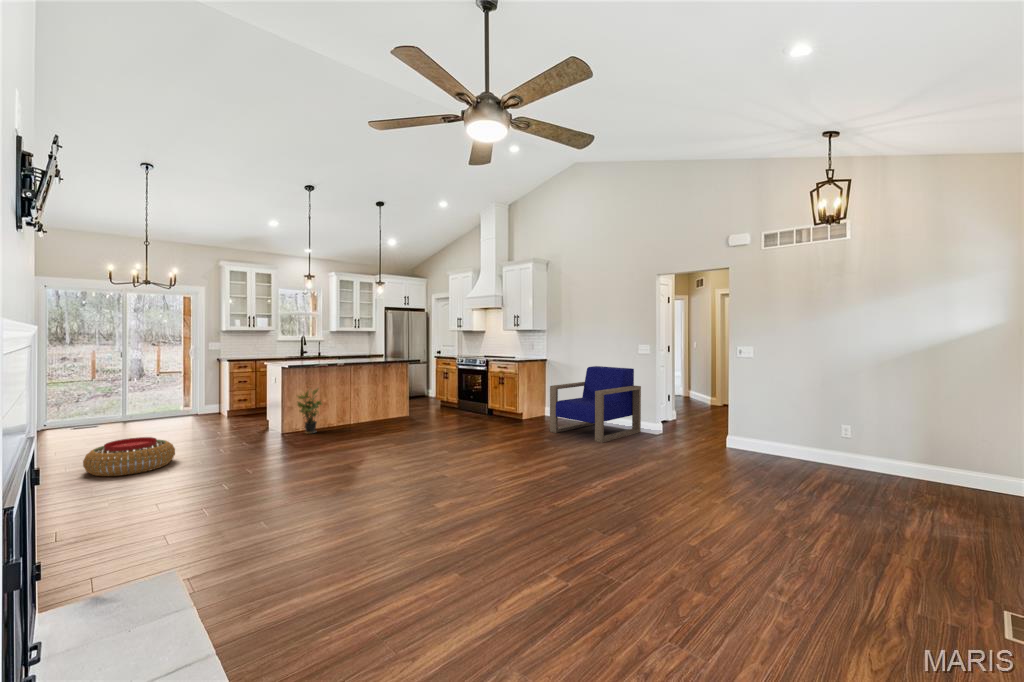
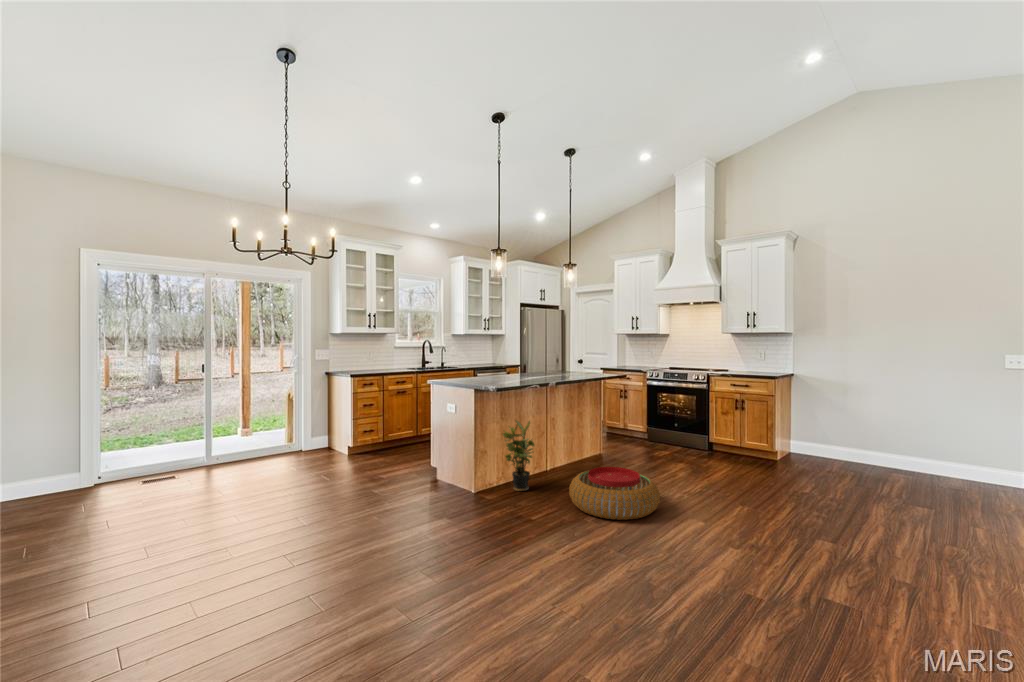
armchair: present [550,366,641,443] -> none [872,385,1010,510]
pouf: present [83,437,175,476] -> present [569,467,660,520]

